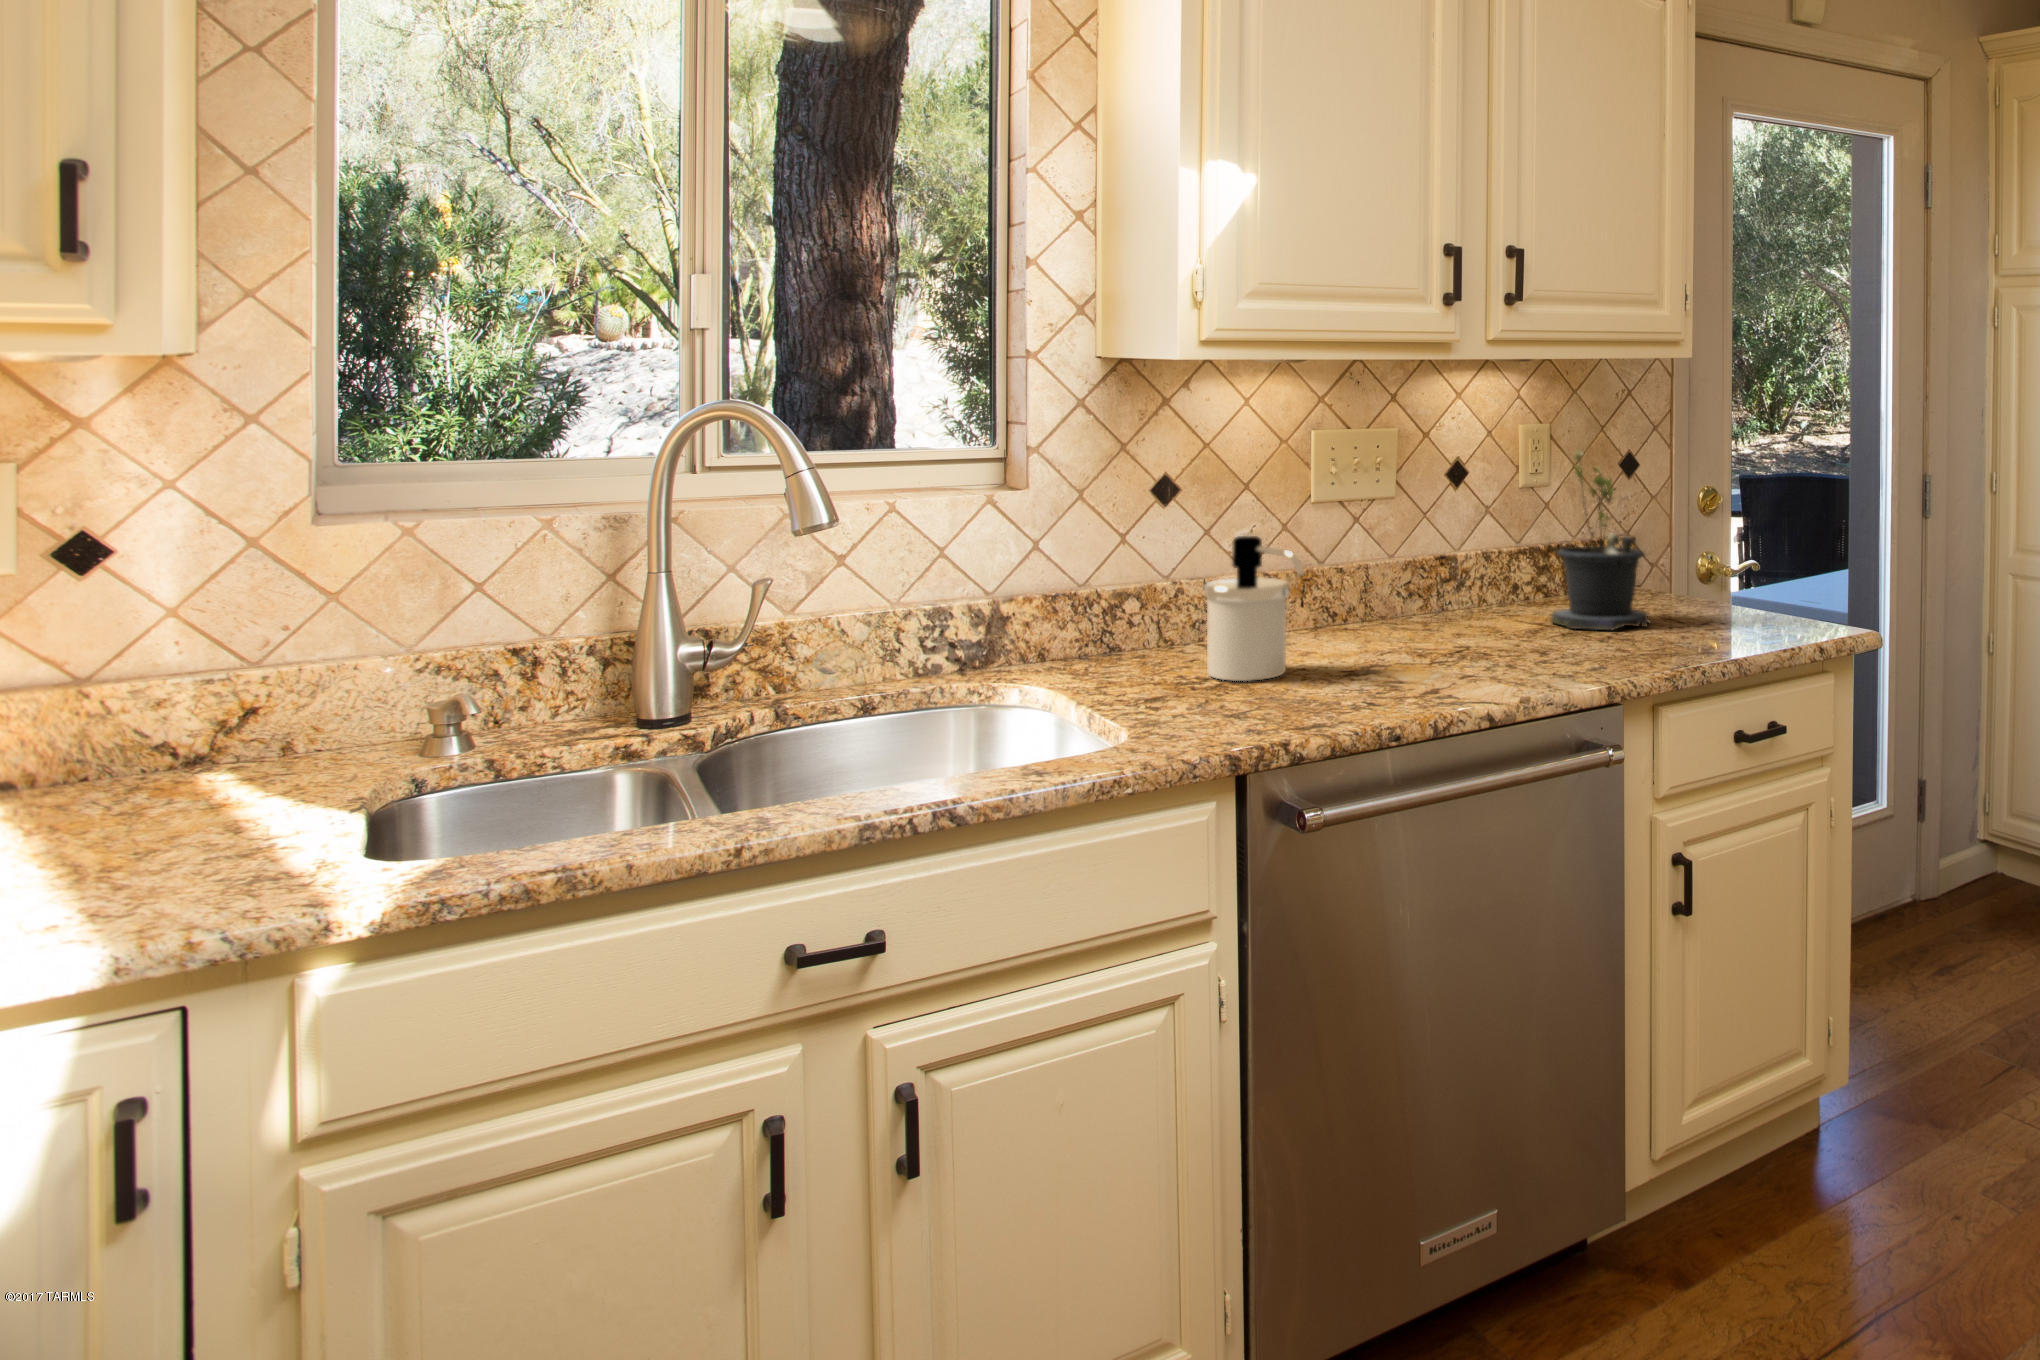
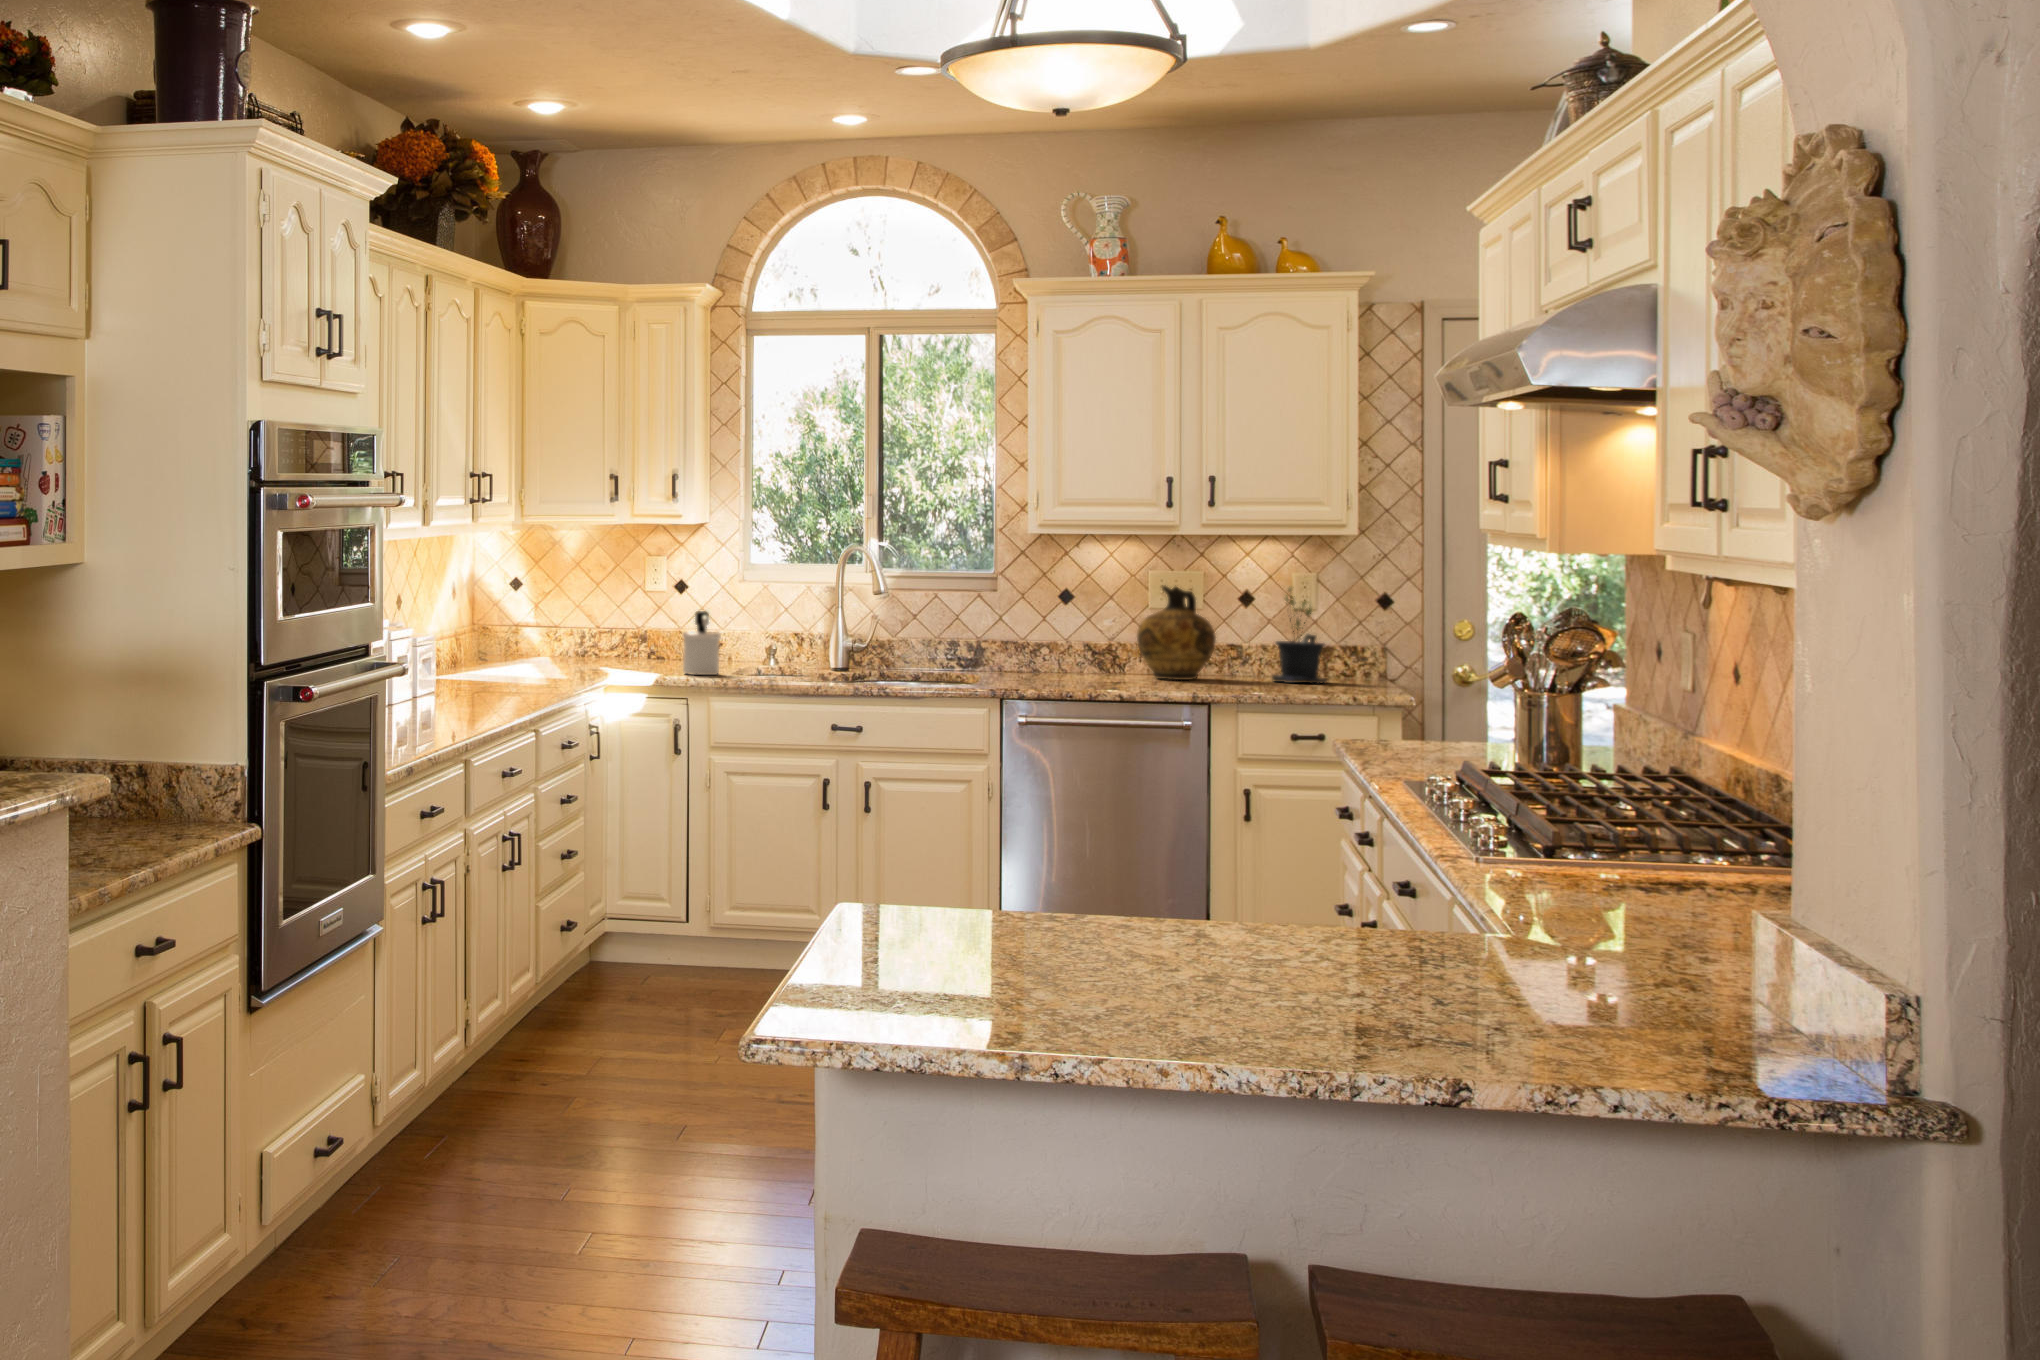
ceramic jug: none [1336,461,1486,651] -> present [1137,586,1216,680]
soap dispenser: present [1204,536,1304,681] -> present [683,611,721,675]

